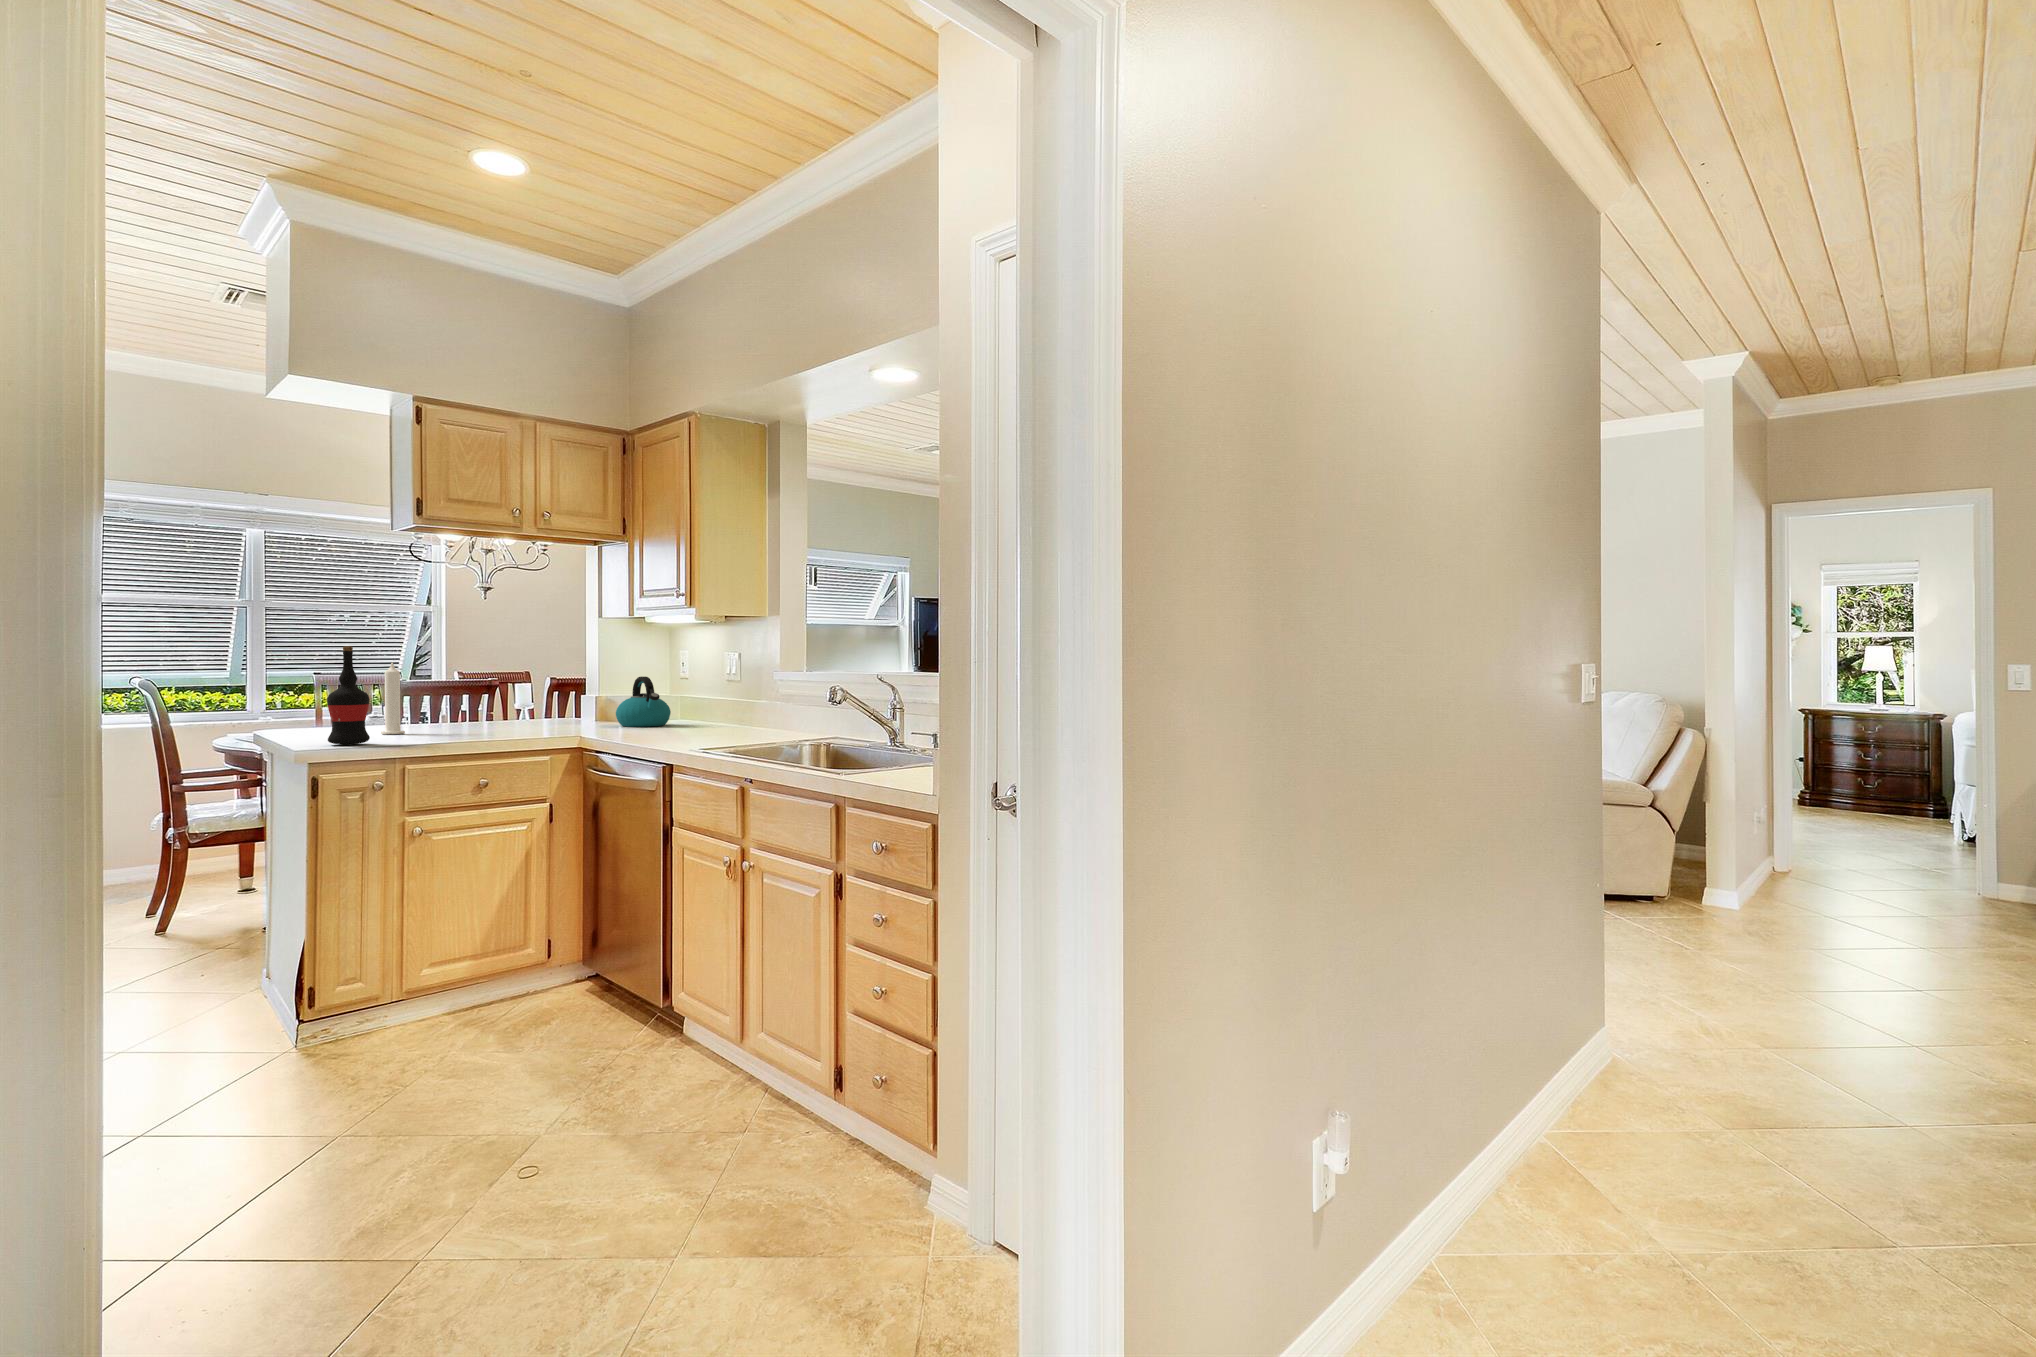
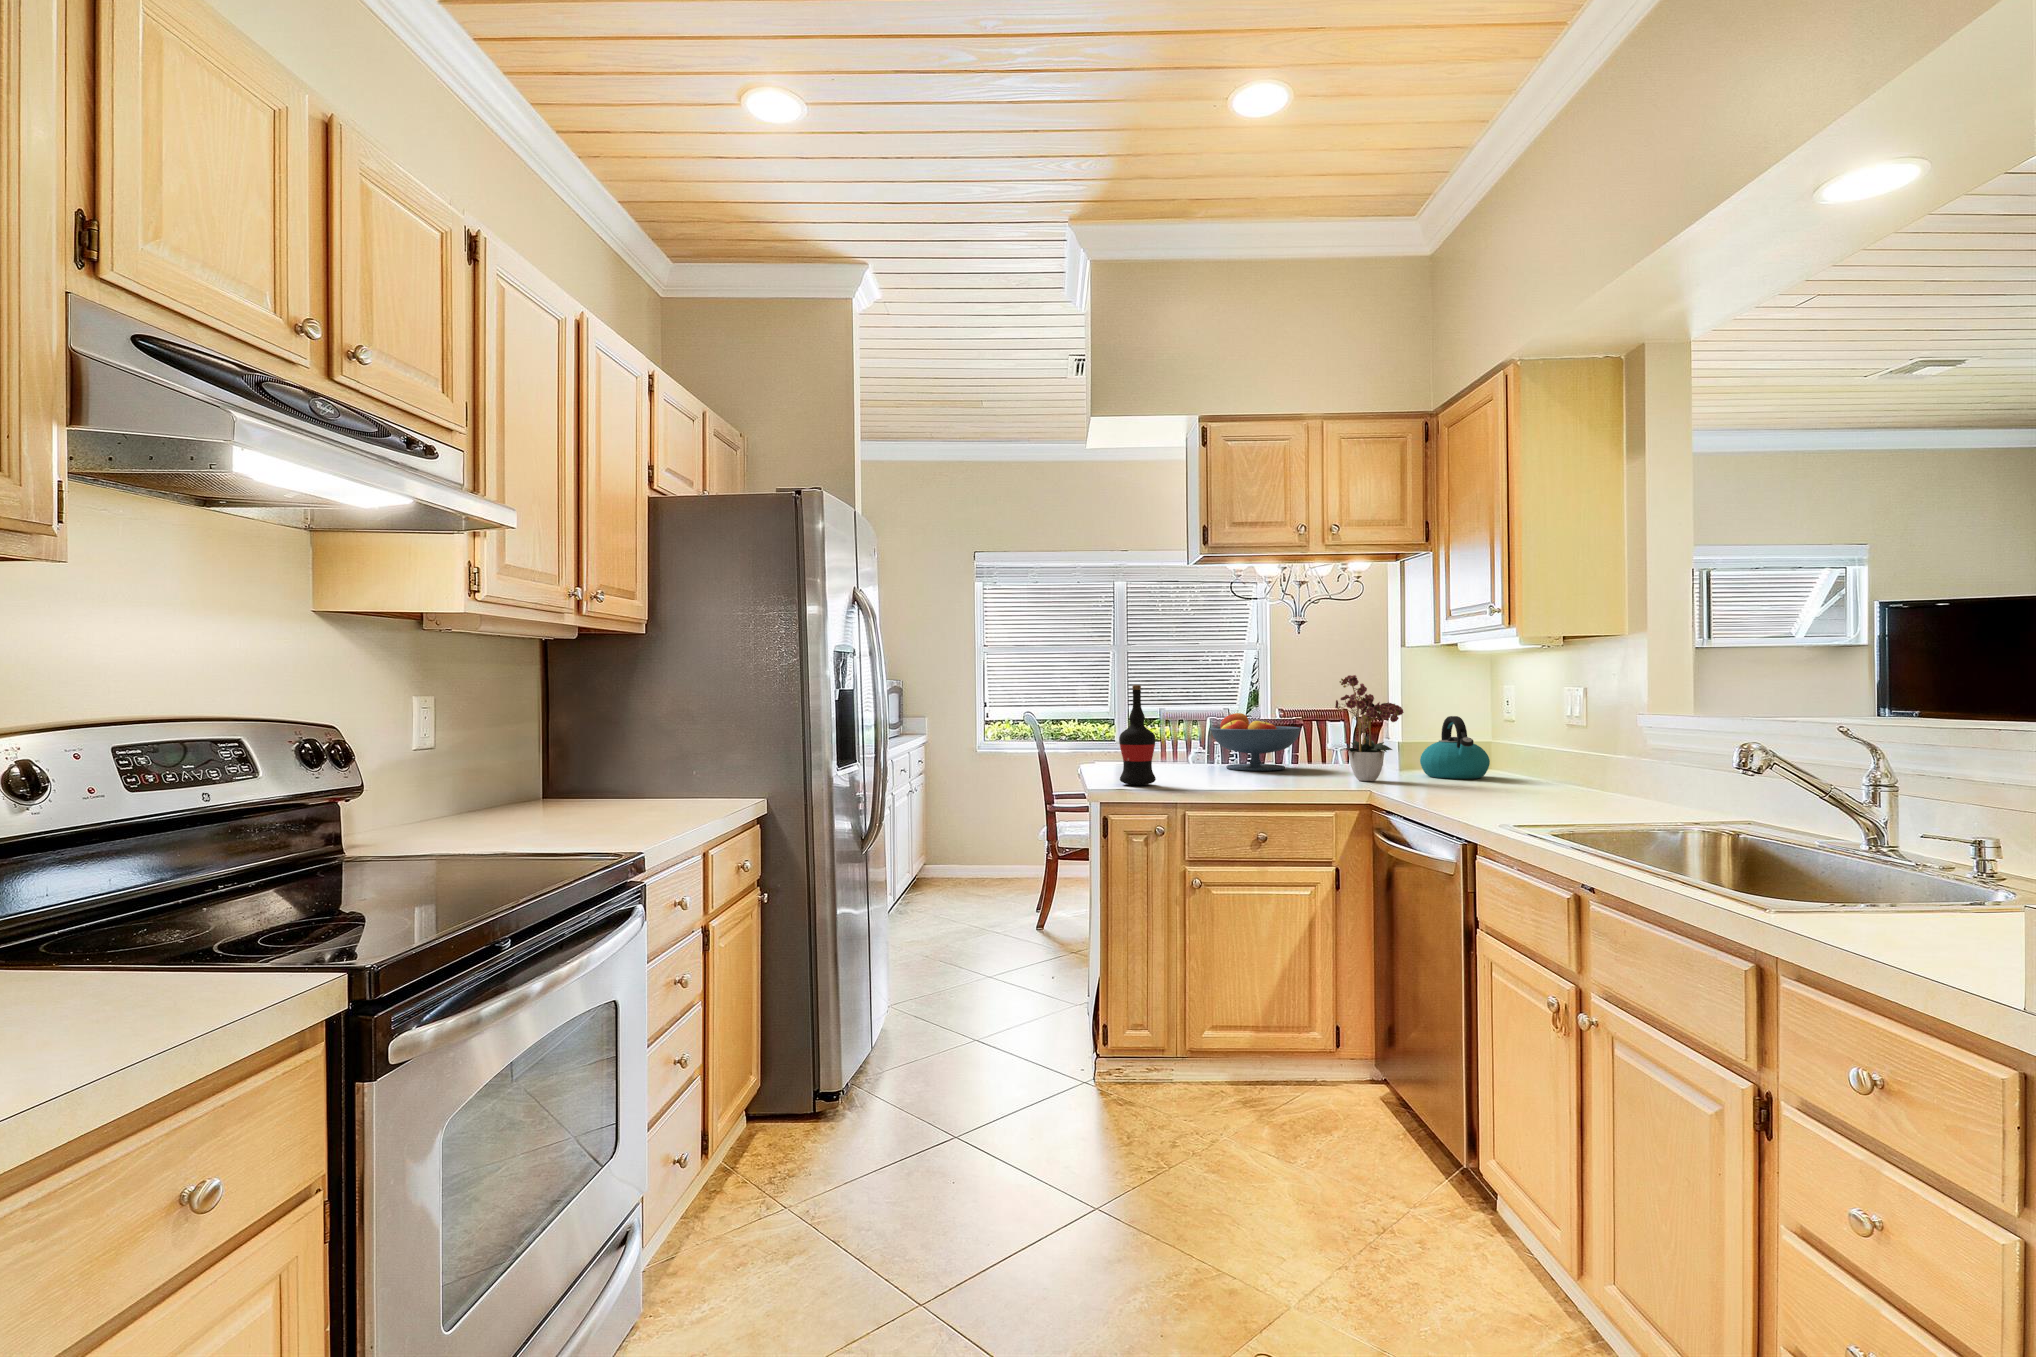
flower arrangement: none [543,637,610,731] -> present [1335,675,1404,781]
candle: present [381,662,405,734] -> none [1178,700,1199,774]
fruit bowl: none [411,676,508,729] -> present [1210,713,1301,771]

